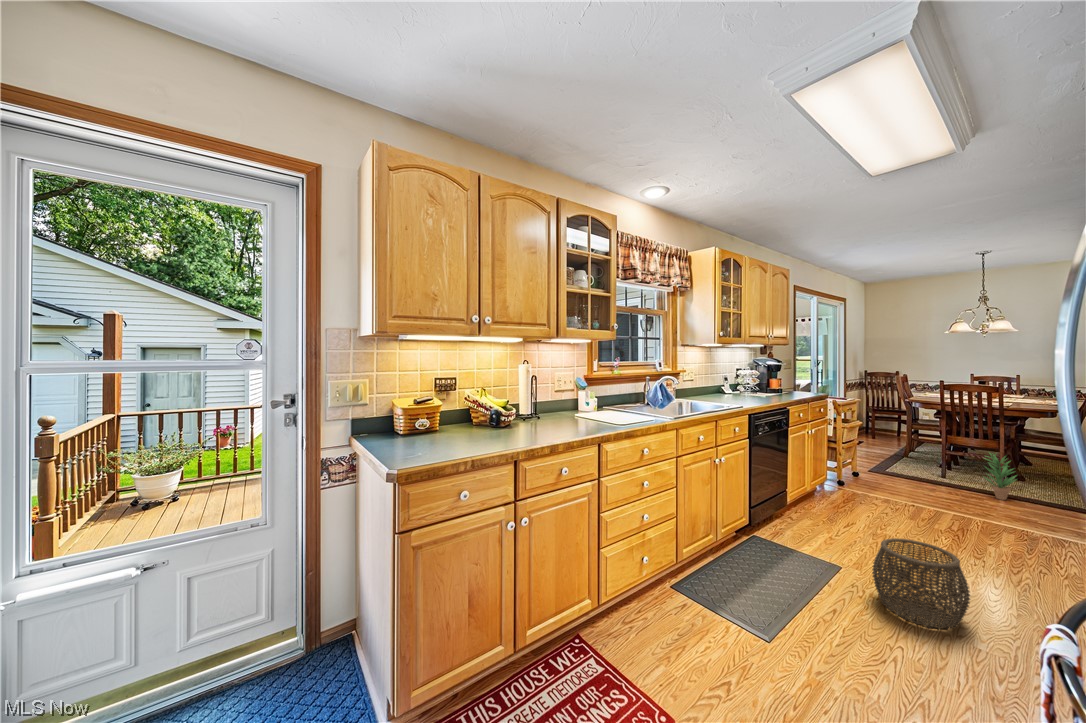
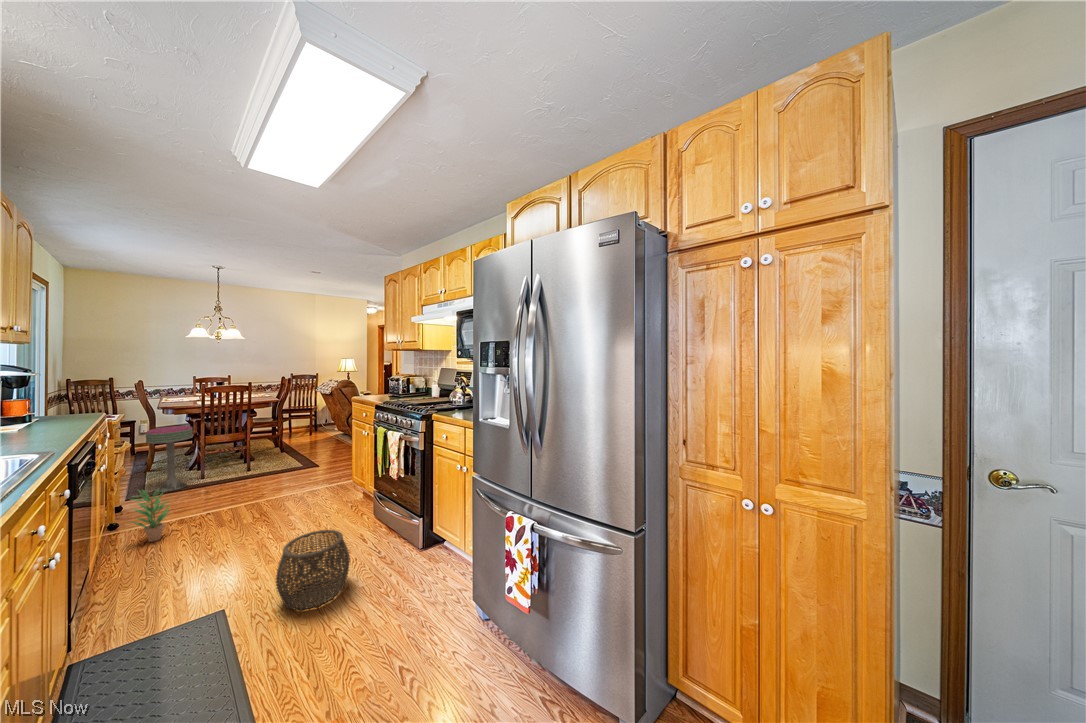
bar stool: none [888,416,931,479] -> present [146,426,193,492]
potted plant: present [985,453,1016,500] -> present [132,490,170,542]

